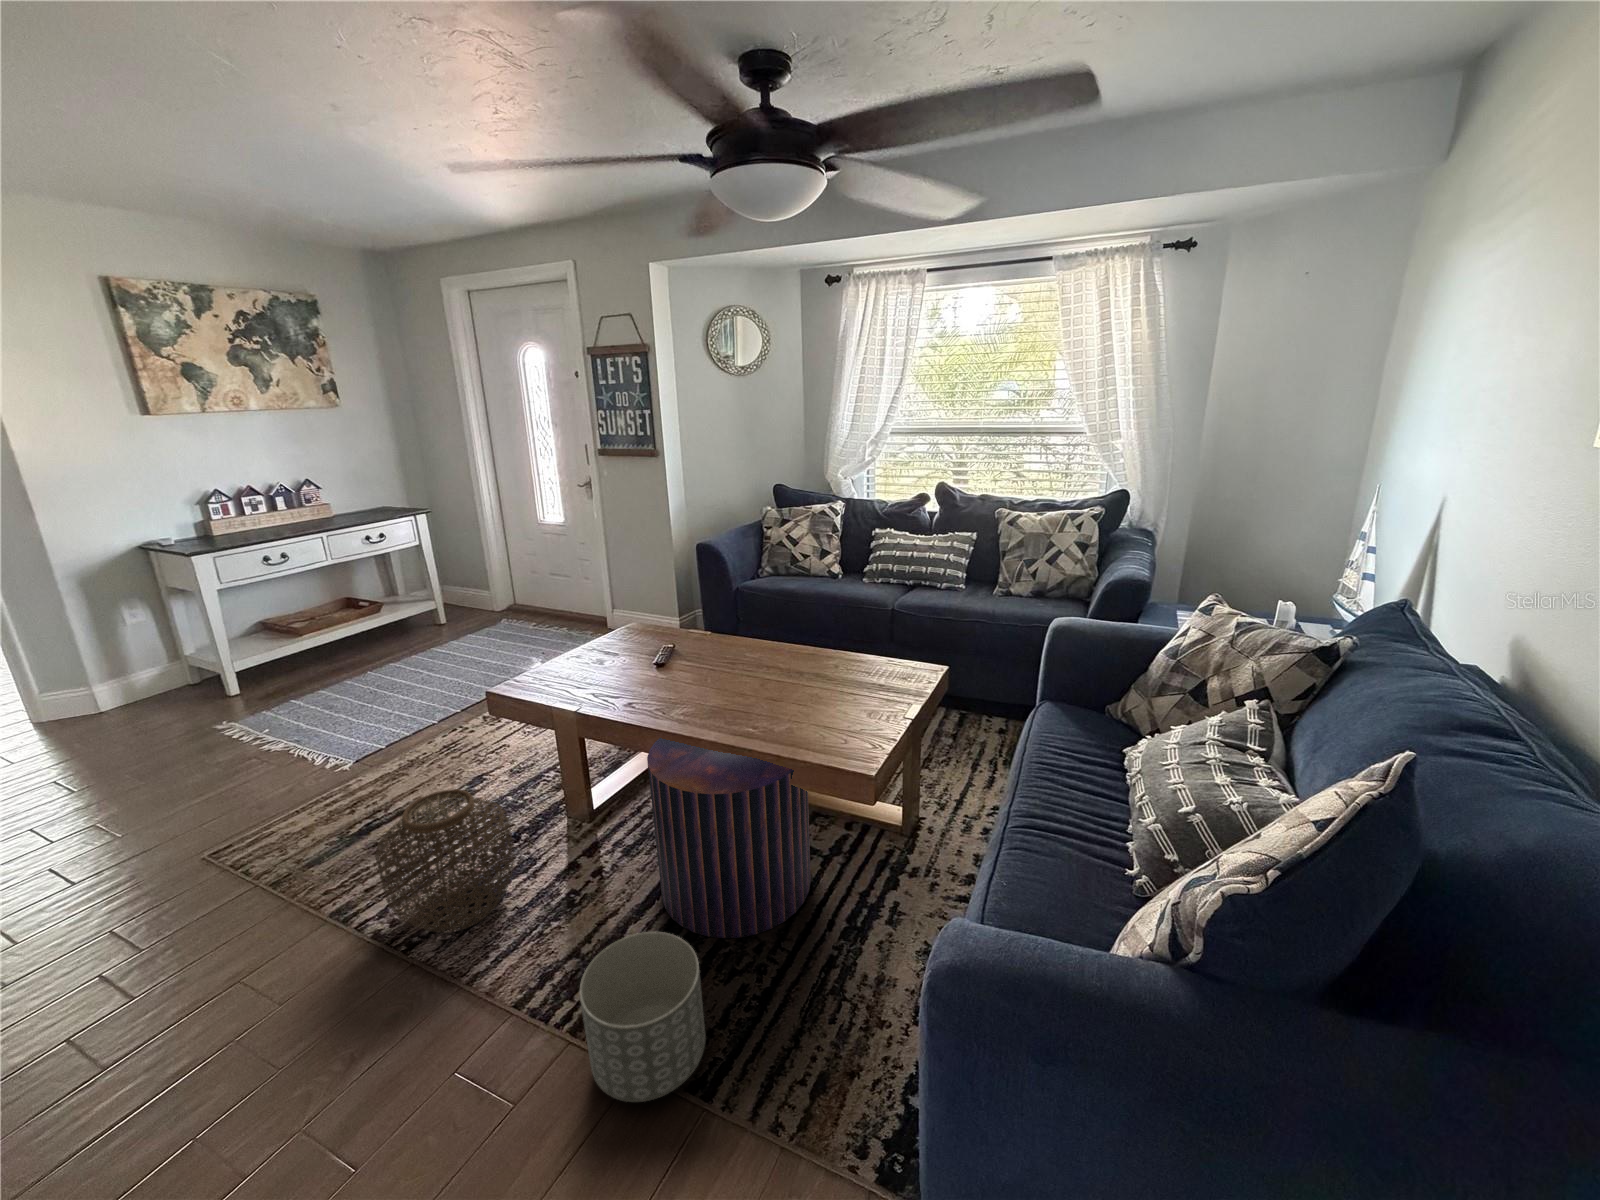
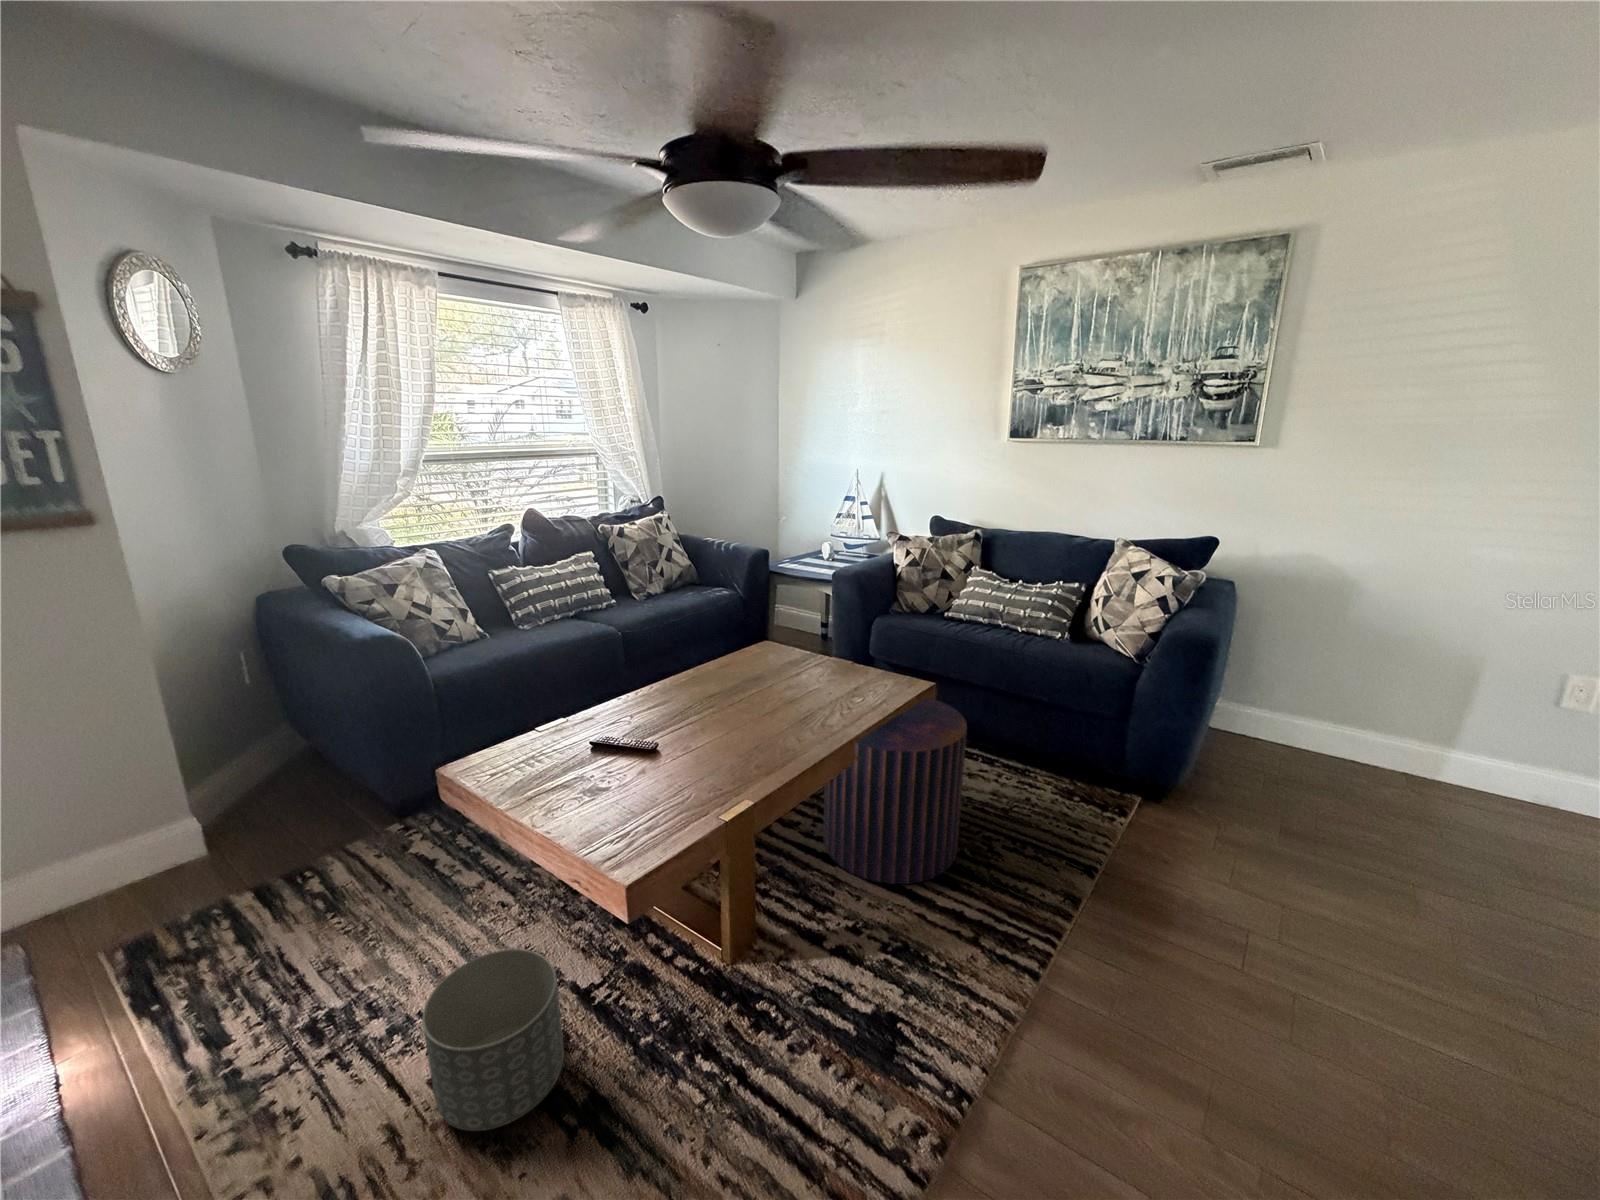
woven basket: present [375,789,514,932] -> none [826,897,985,1095]
planter: present [579,932,706,1102] -> present [422,949,564,1131]

